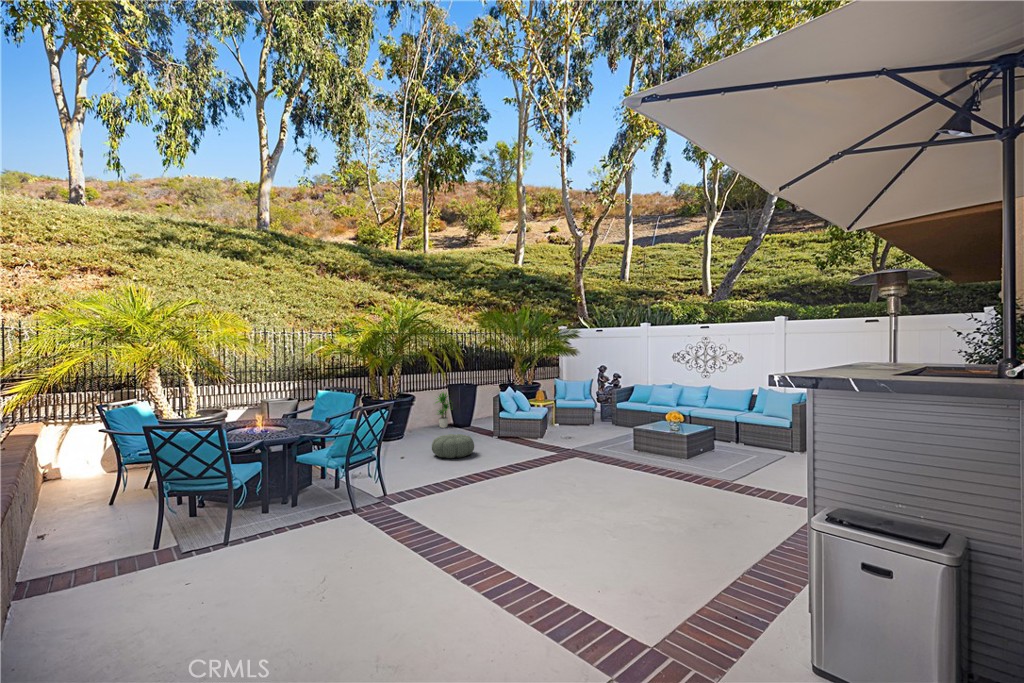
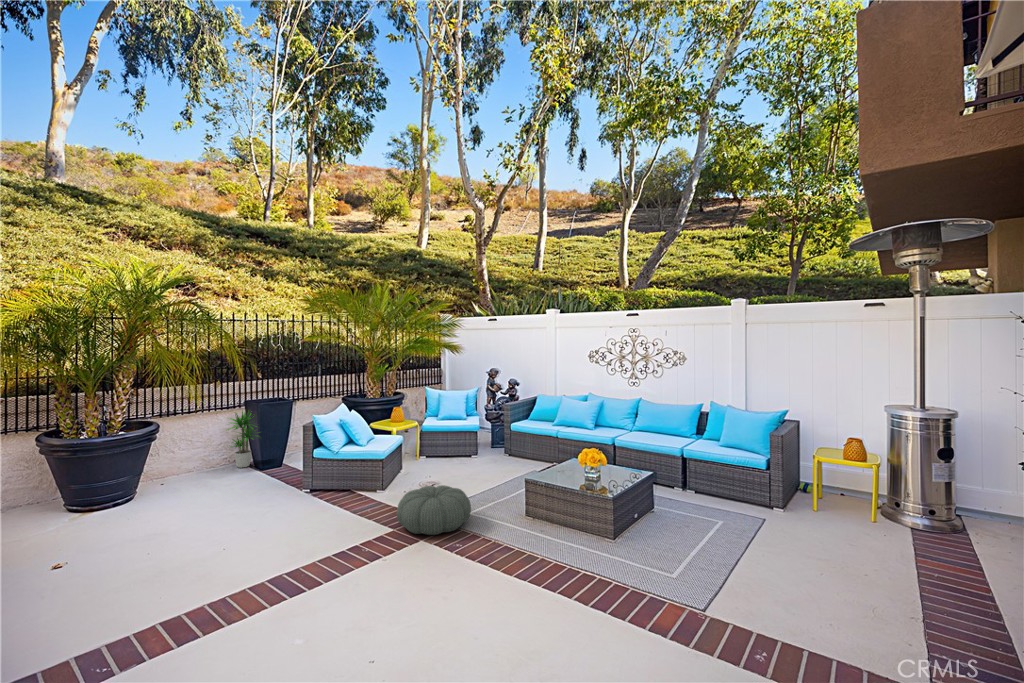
pouf: present [432,434,474,458] -> present [397,485,471,535]

